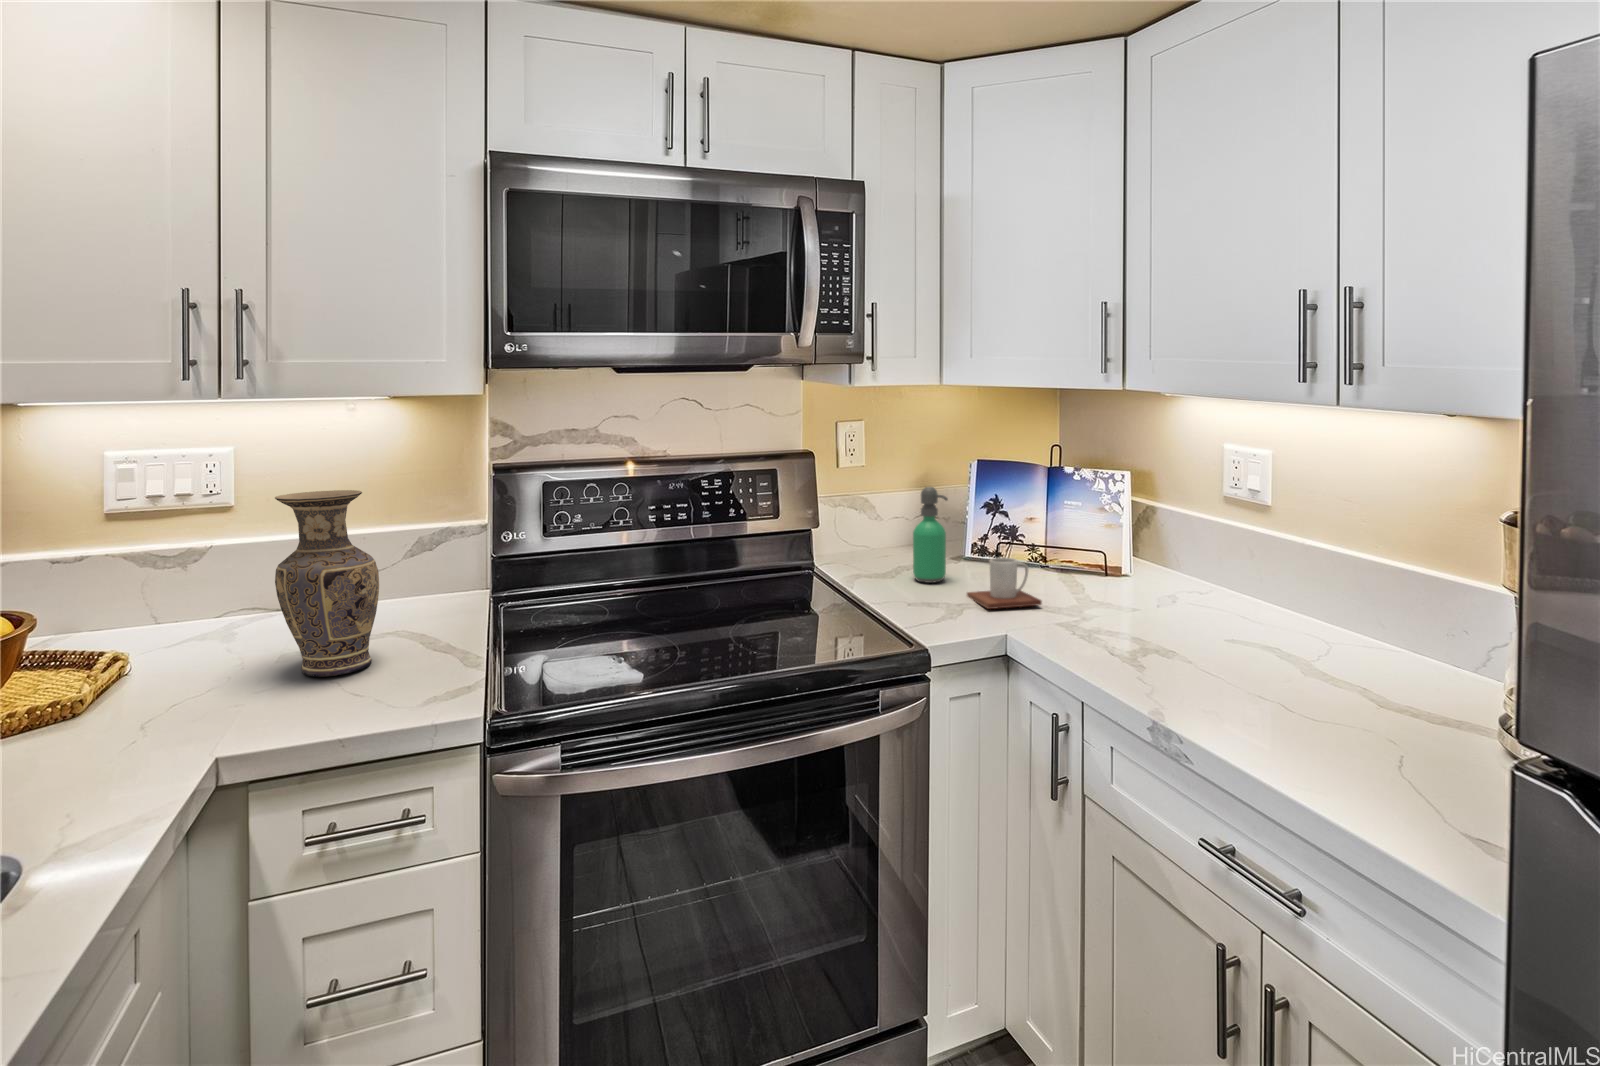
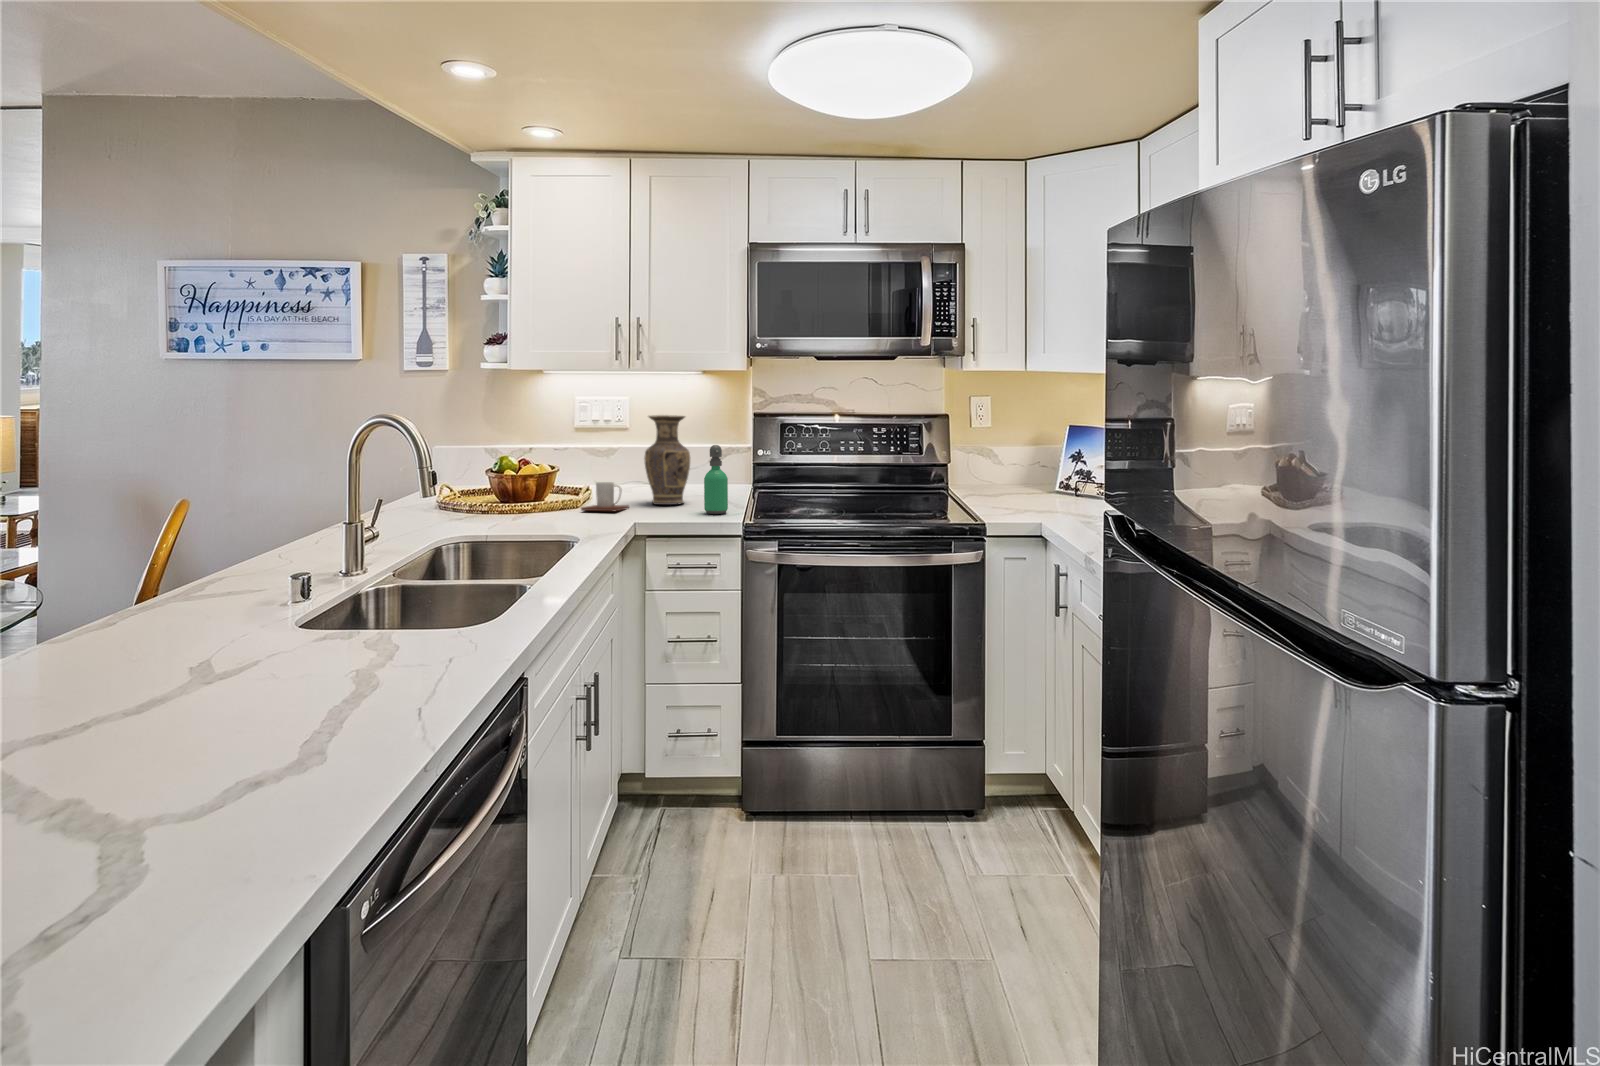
soap dispenser: present [913,487,948,583] -> present [704,445,728,514]
mug: present [967,558,1042,609] -> present [581,482,629,511]

